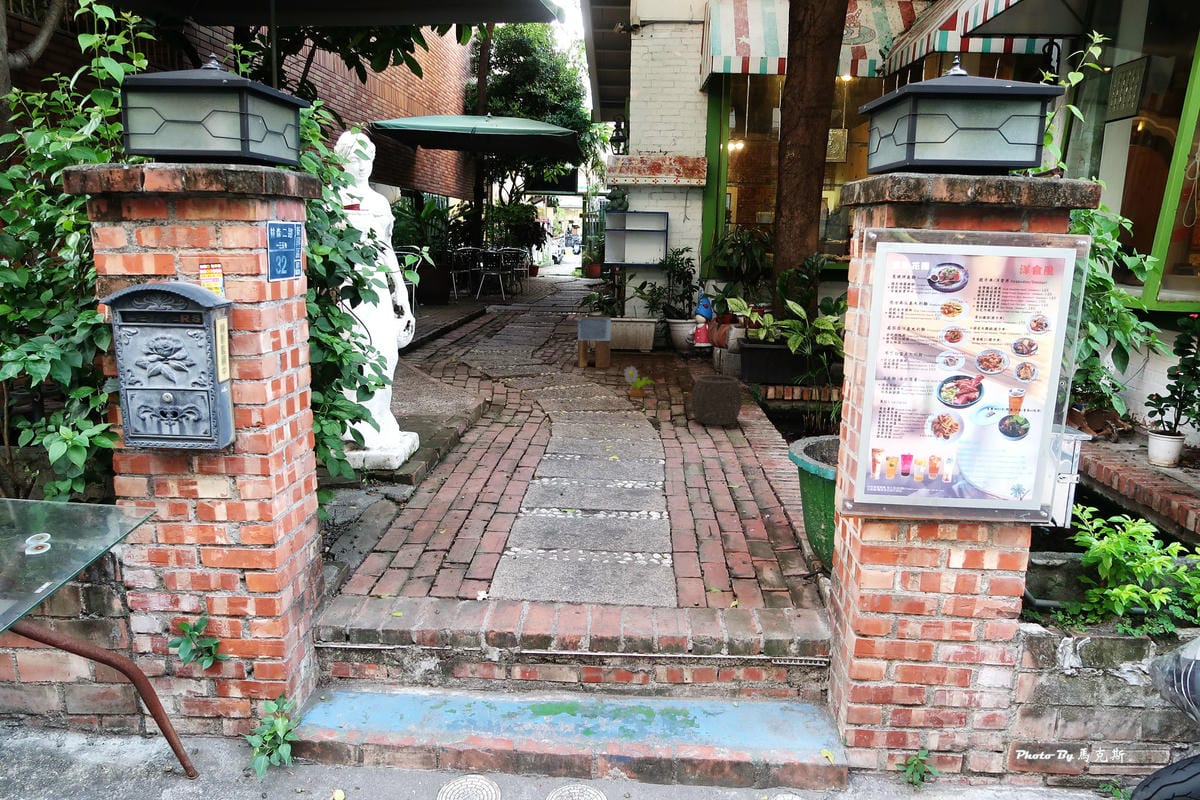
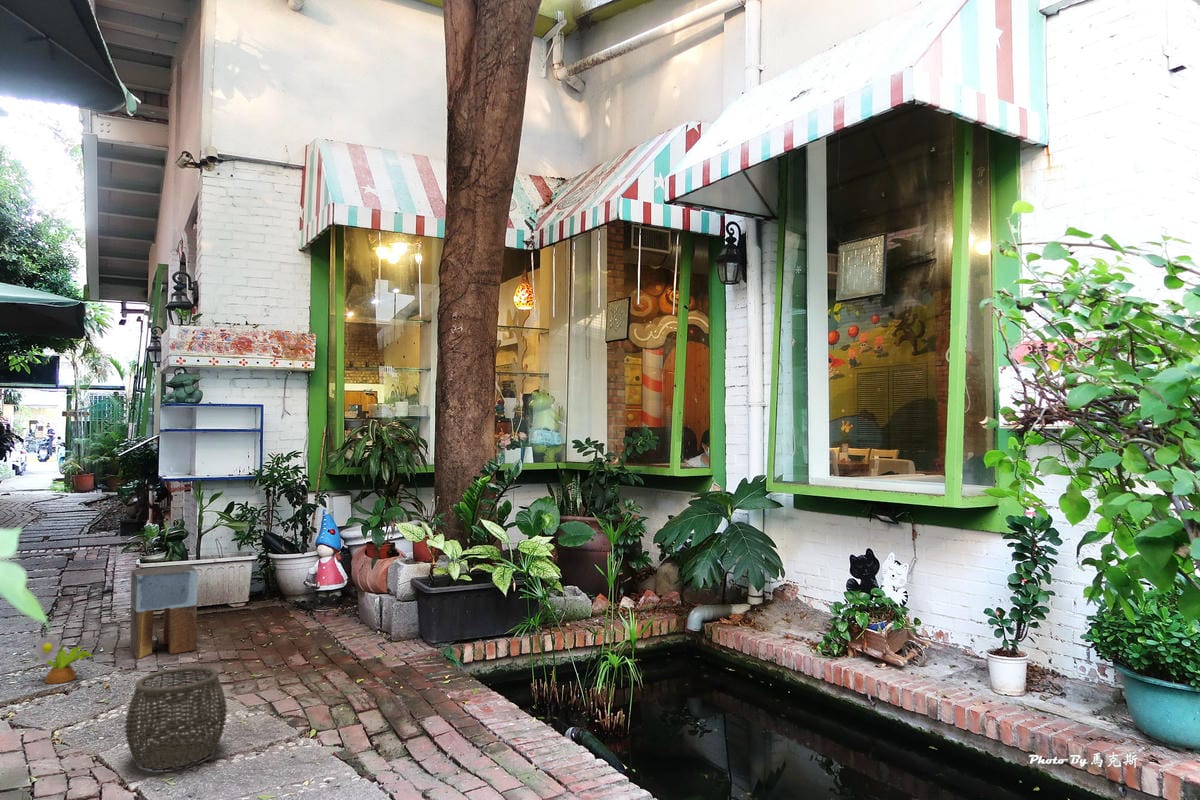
decorative plant: present [624,366,654,397] -> present [34,634,92,684]
woven basket: present [691,375,742,425] -> present [125,667,227,769]

